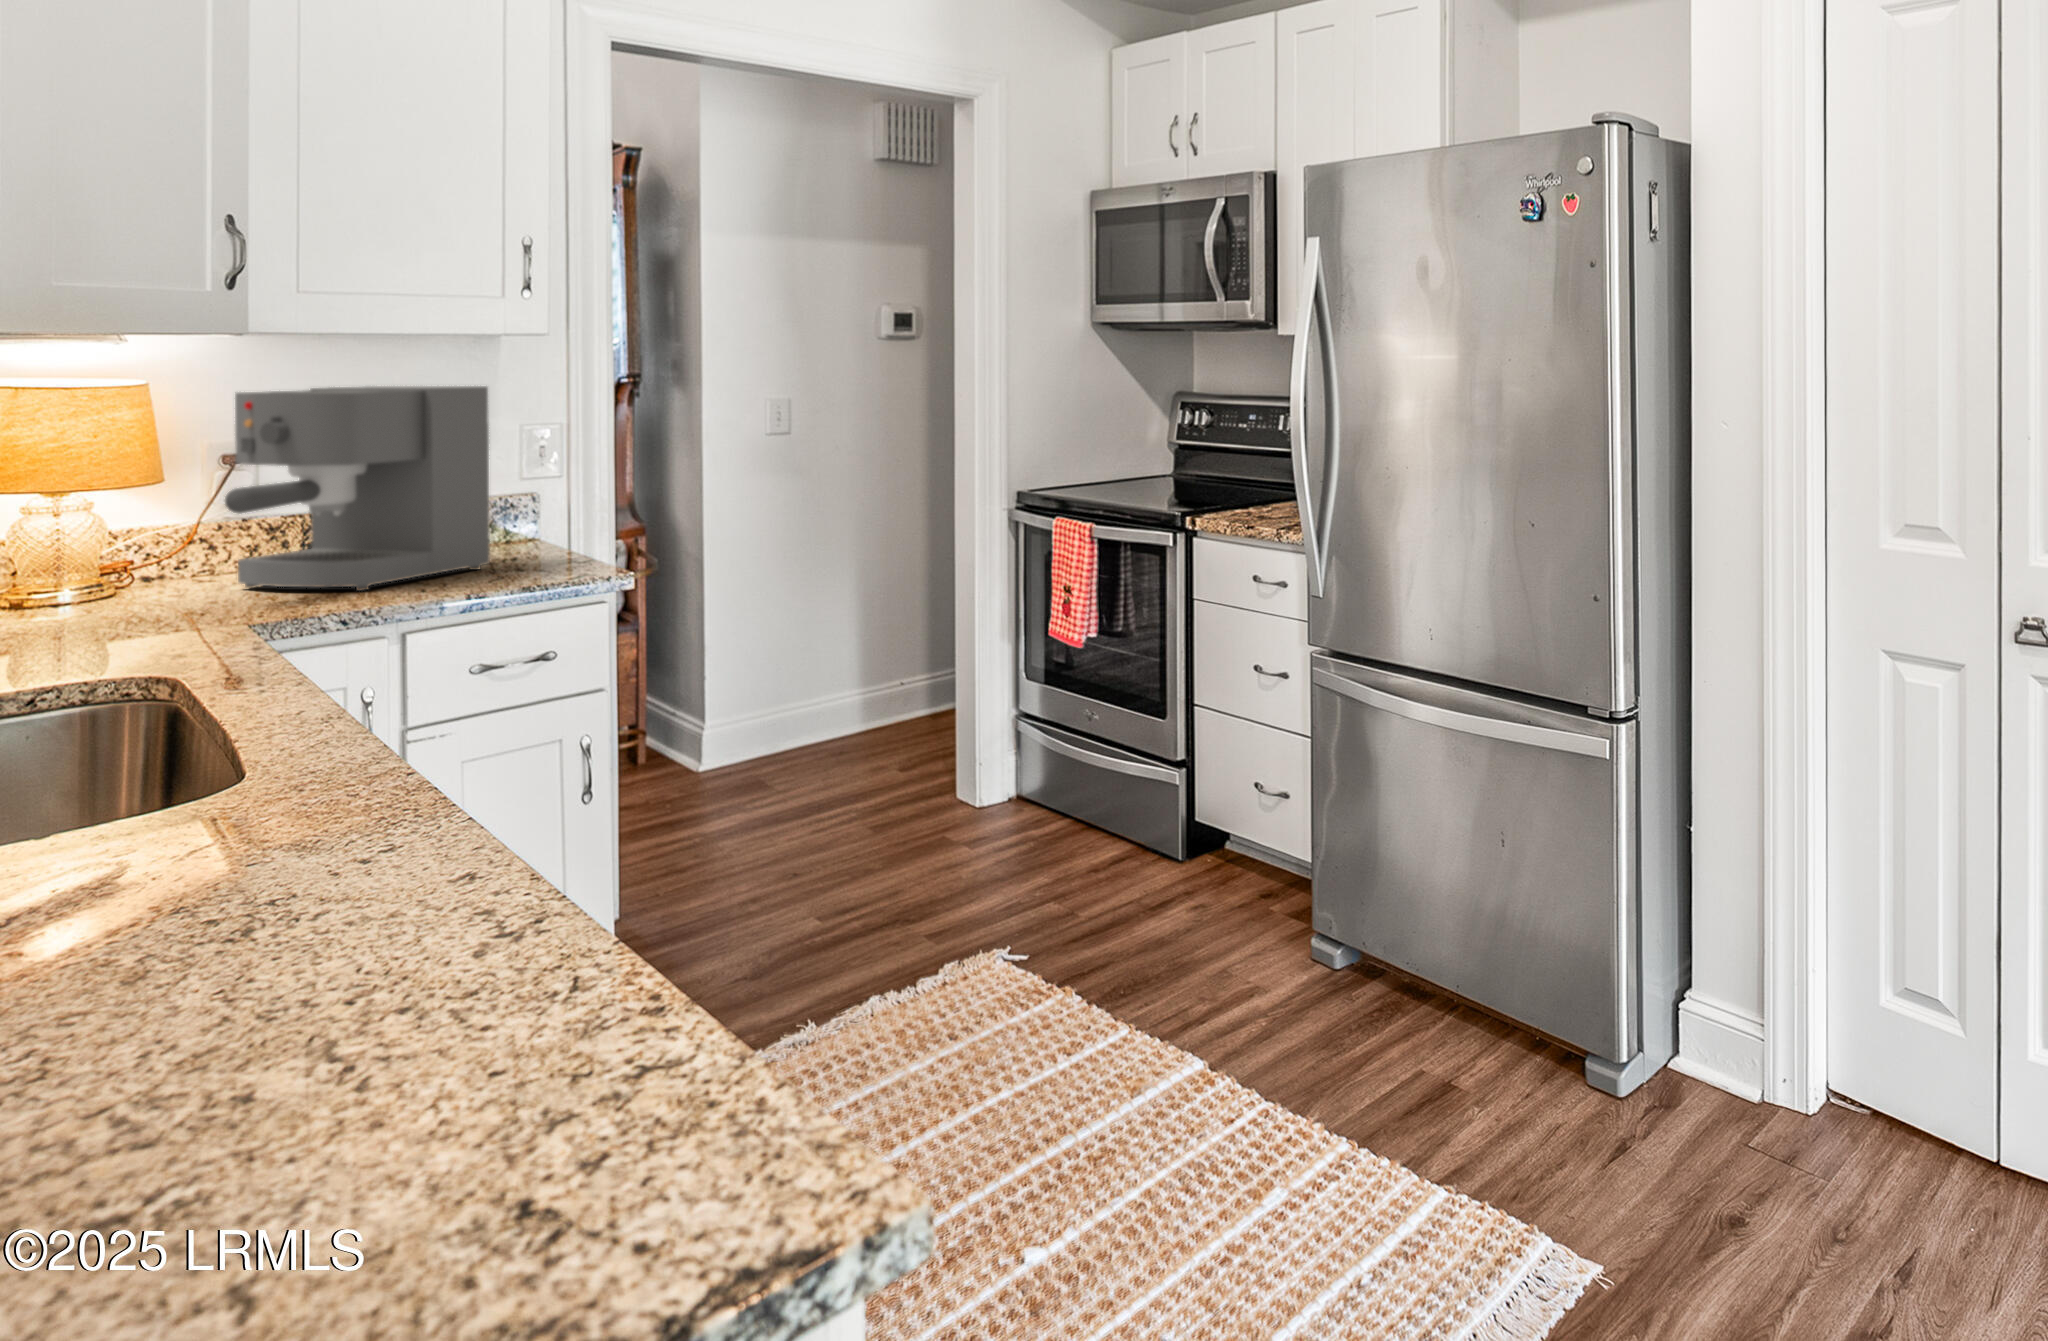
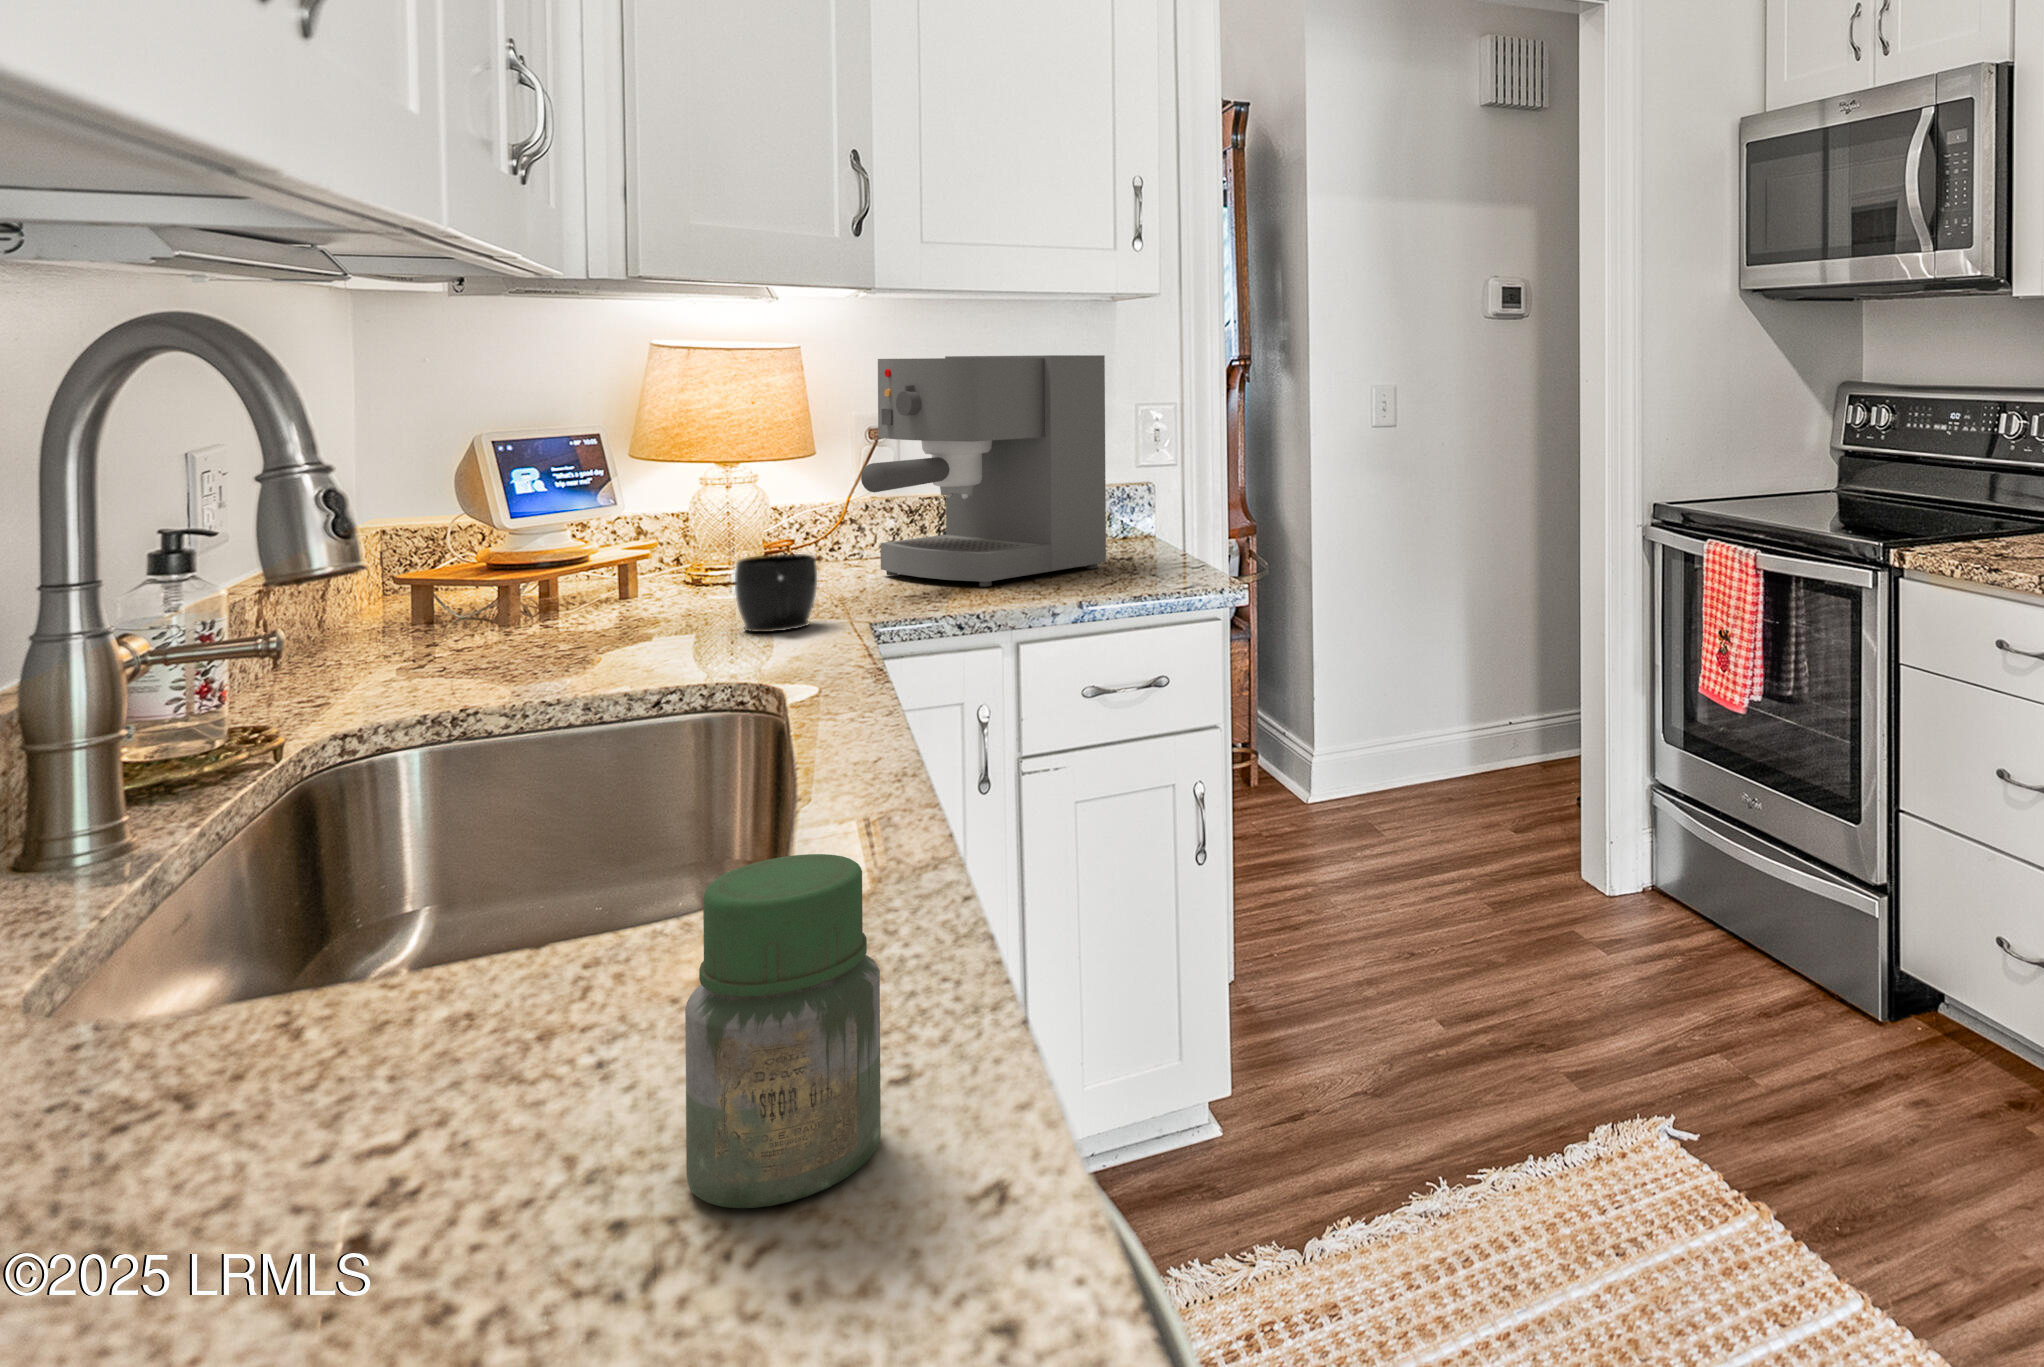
mug: none [91,571,185,641] -> present [735,554,817,632]
jar: none [257,712,386,893] -> present [685,854,881,1208]

